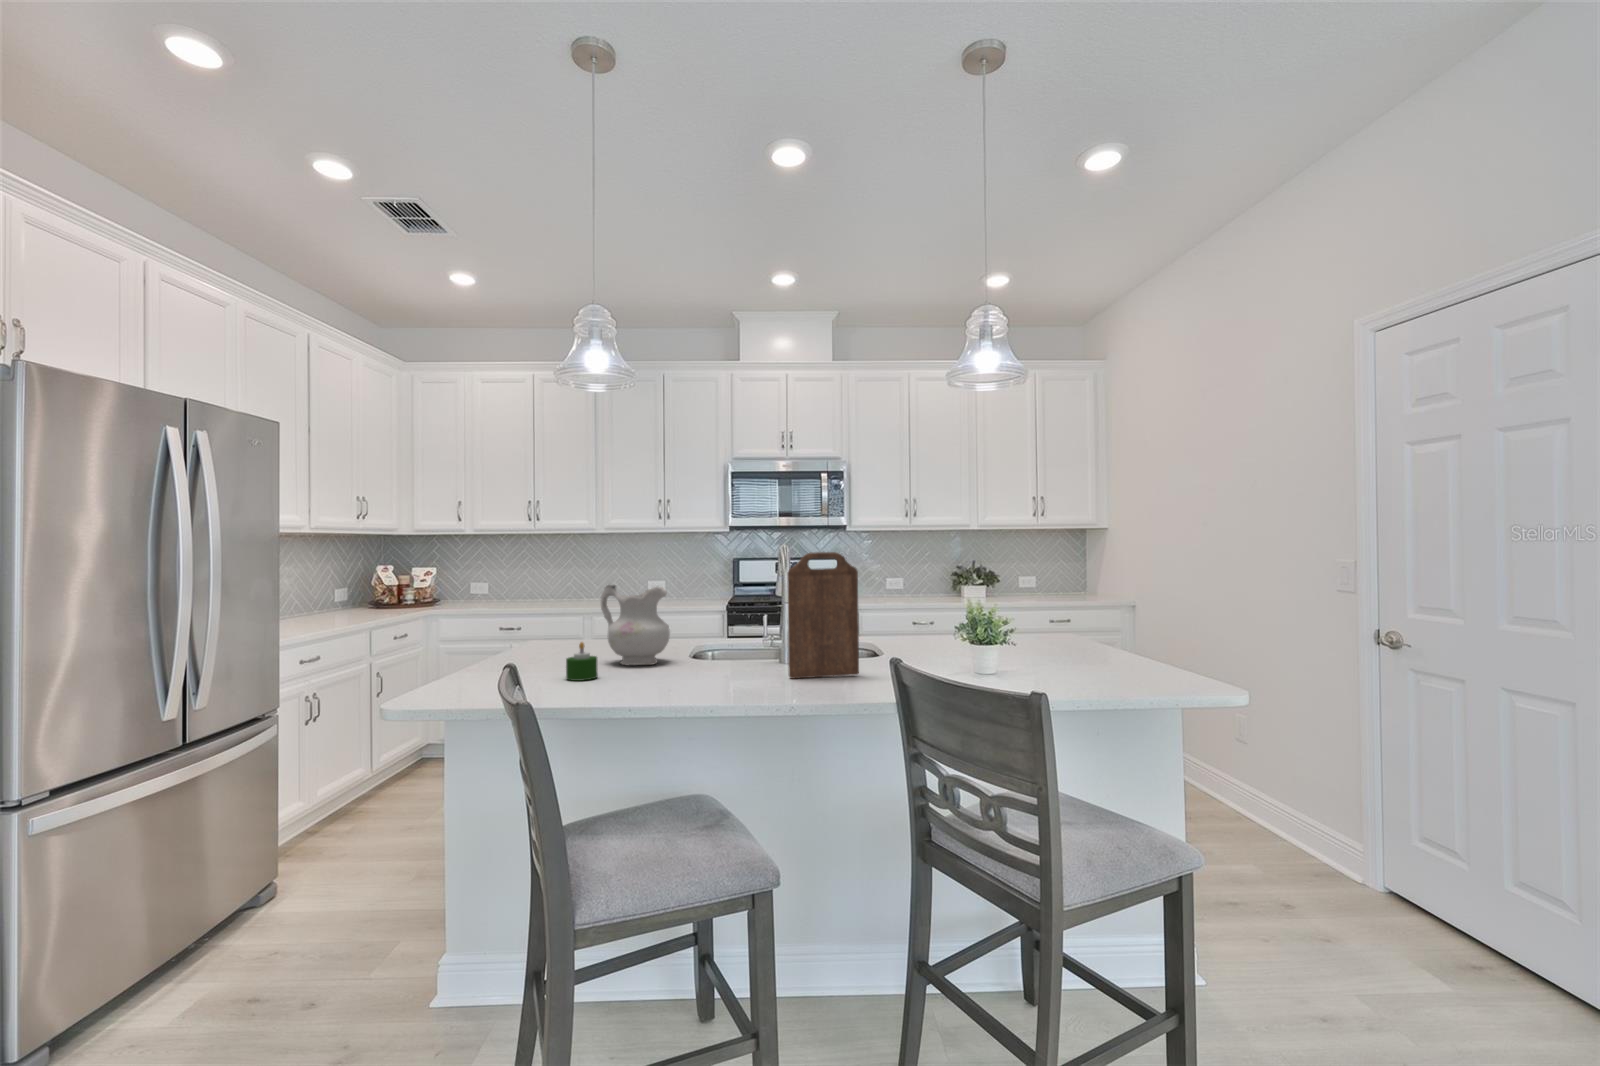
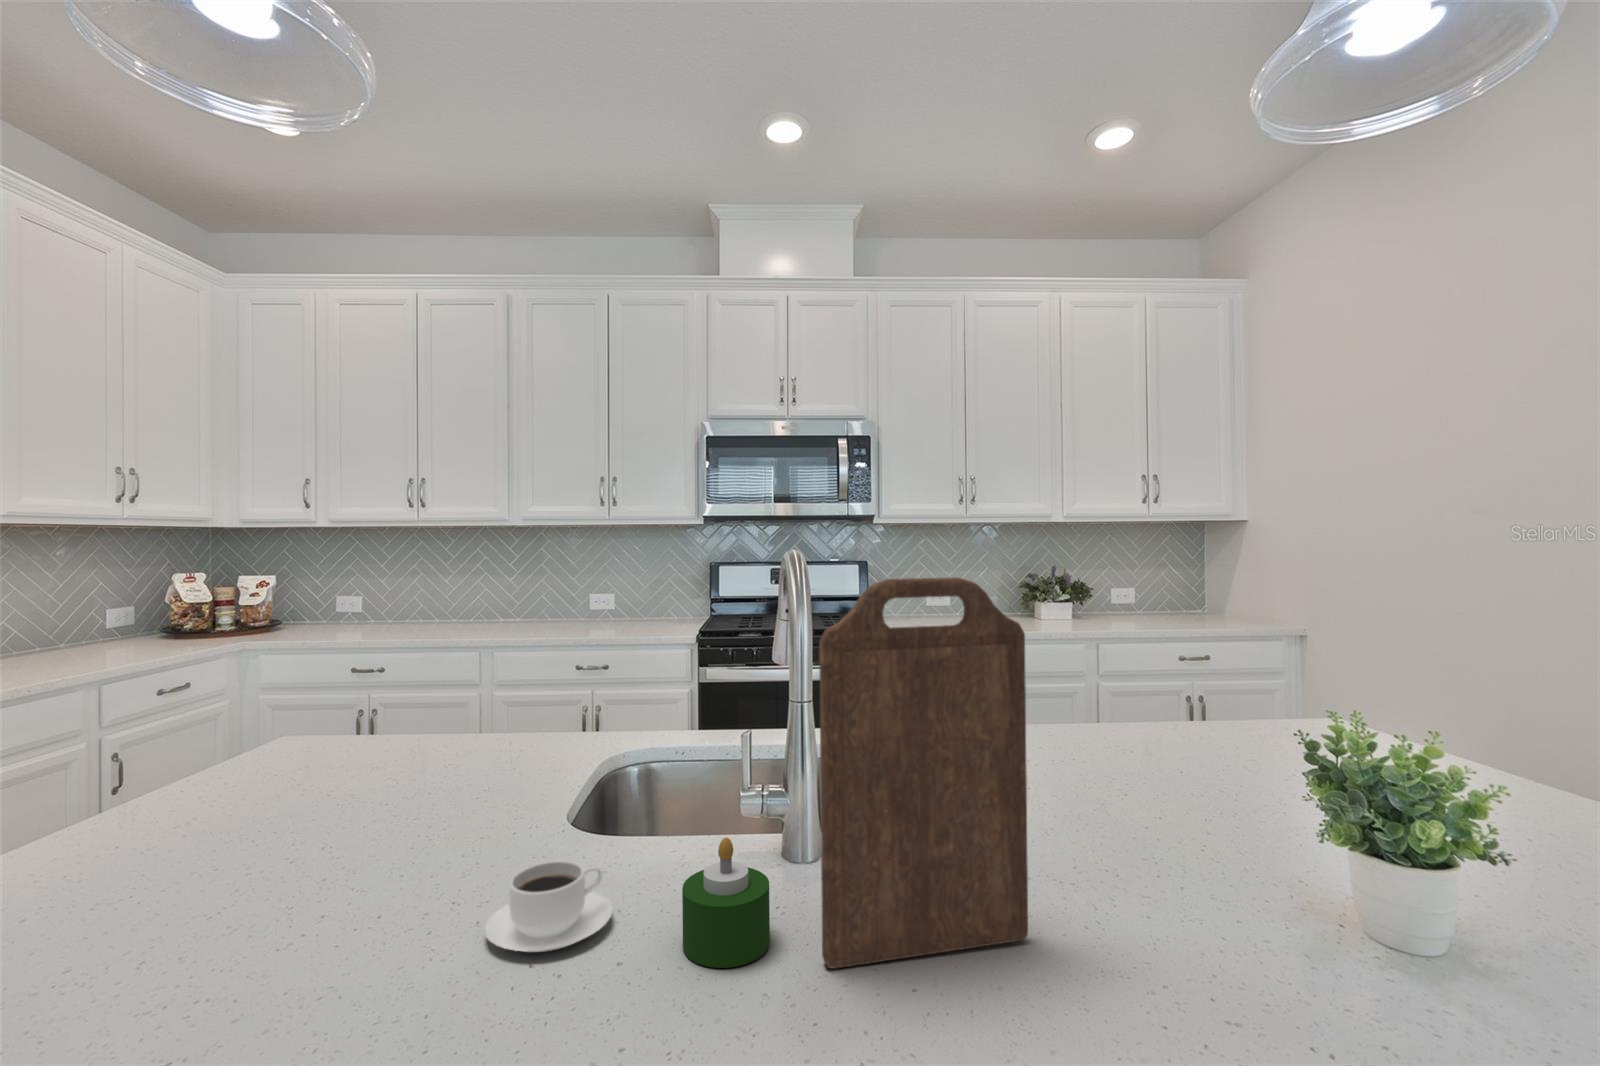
ceramic pitcher: present [601,585,670,665] -> none [341,649,516,866]
candle: present [566,642,598,681] -> present [682,837,770,968]
coffee cup: none [675,654,717,676] -> present [485,861,613,952]

